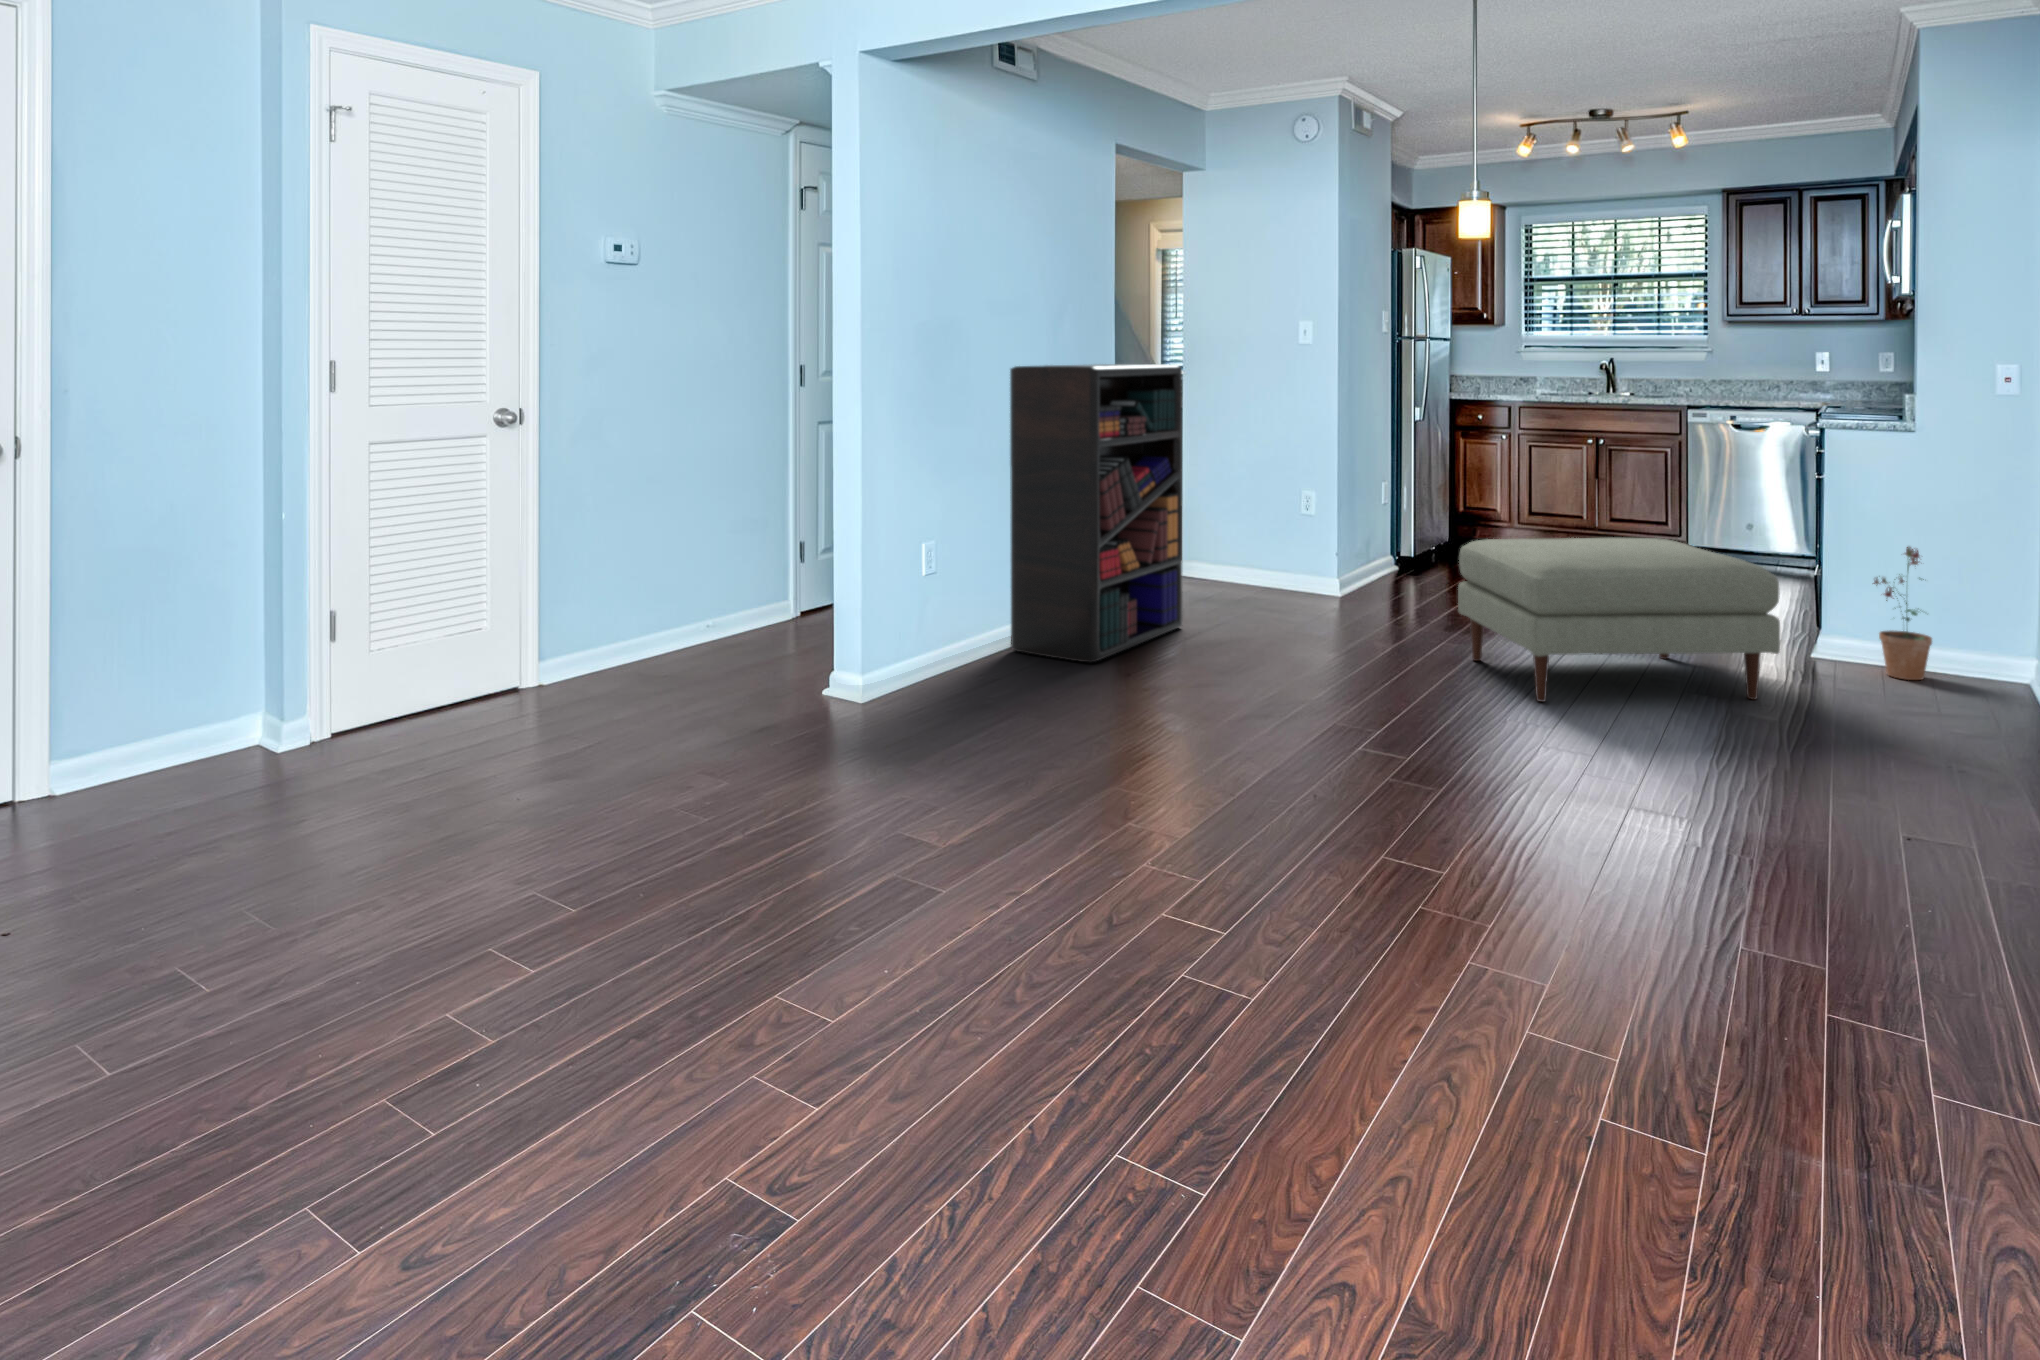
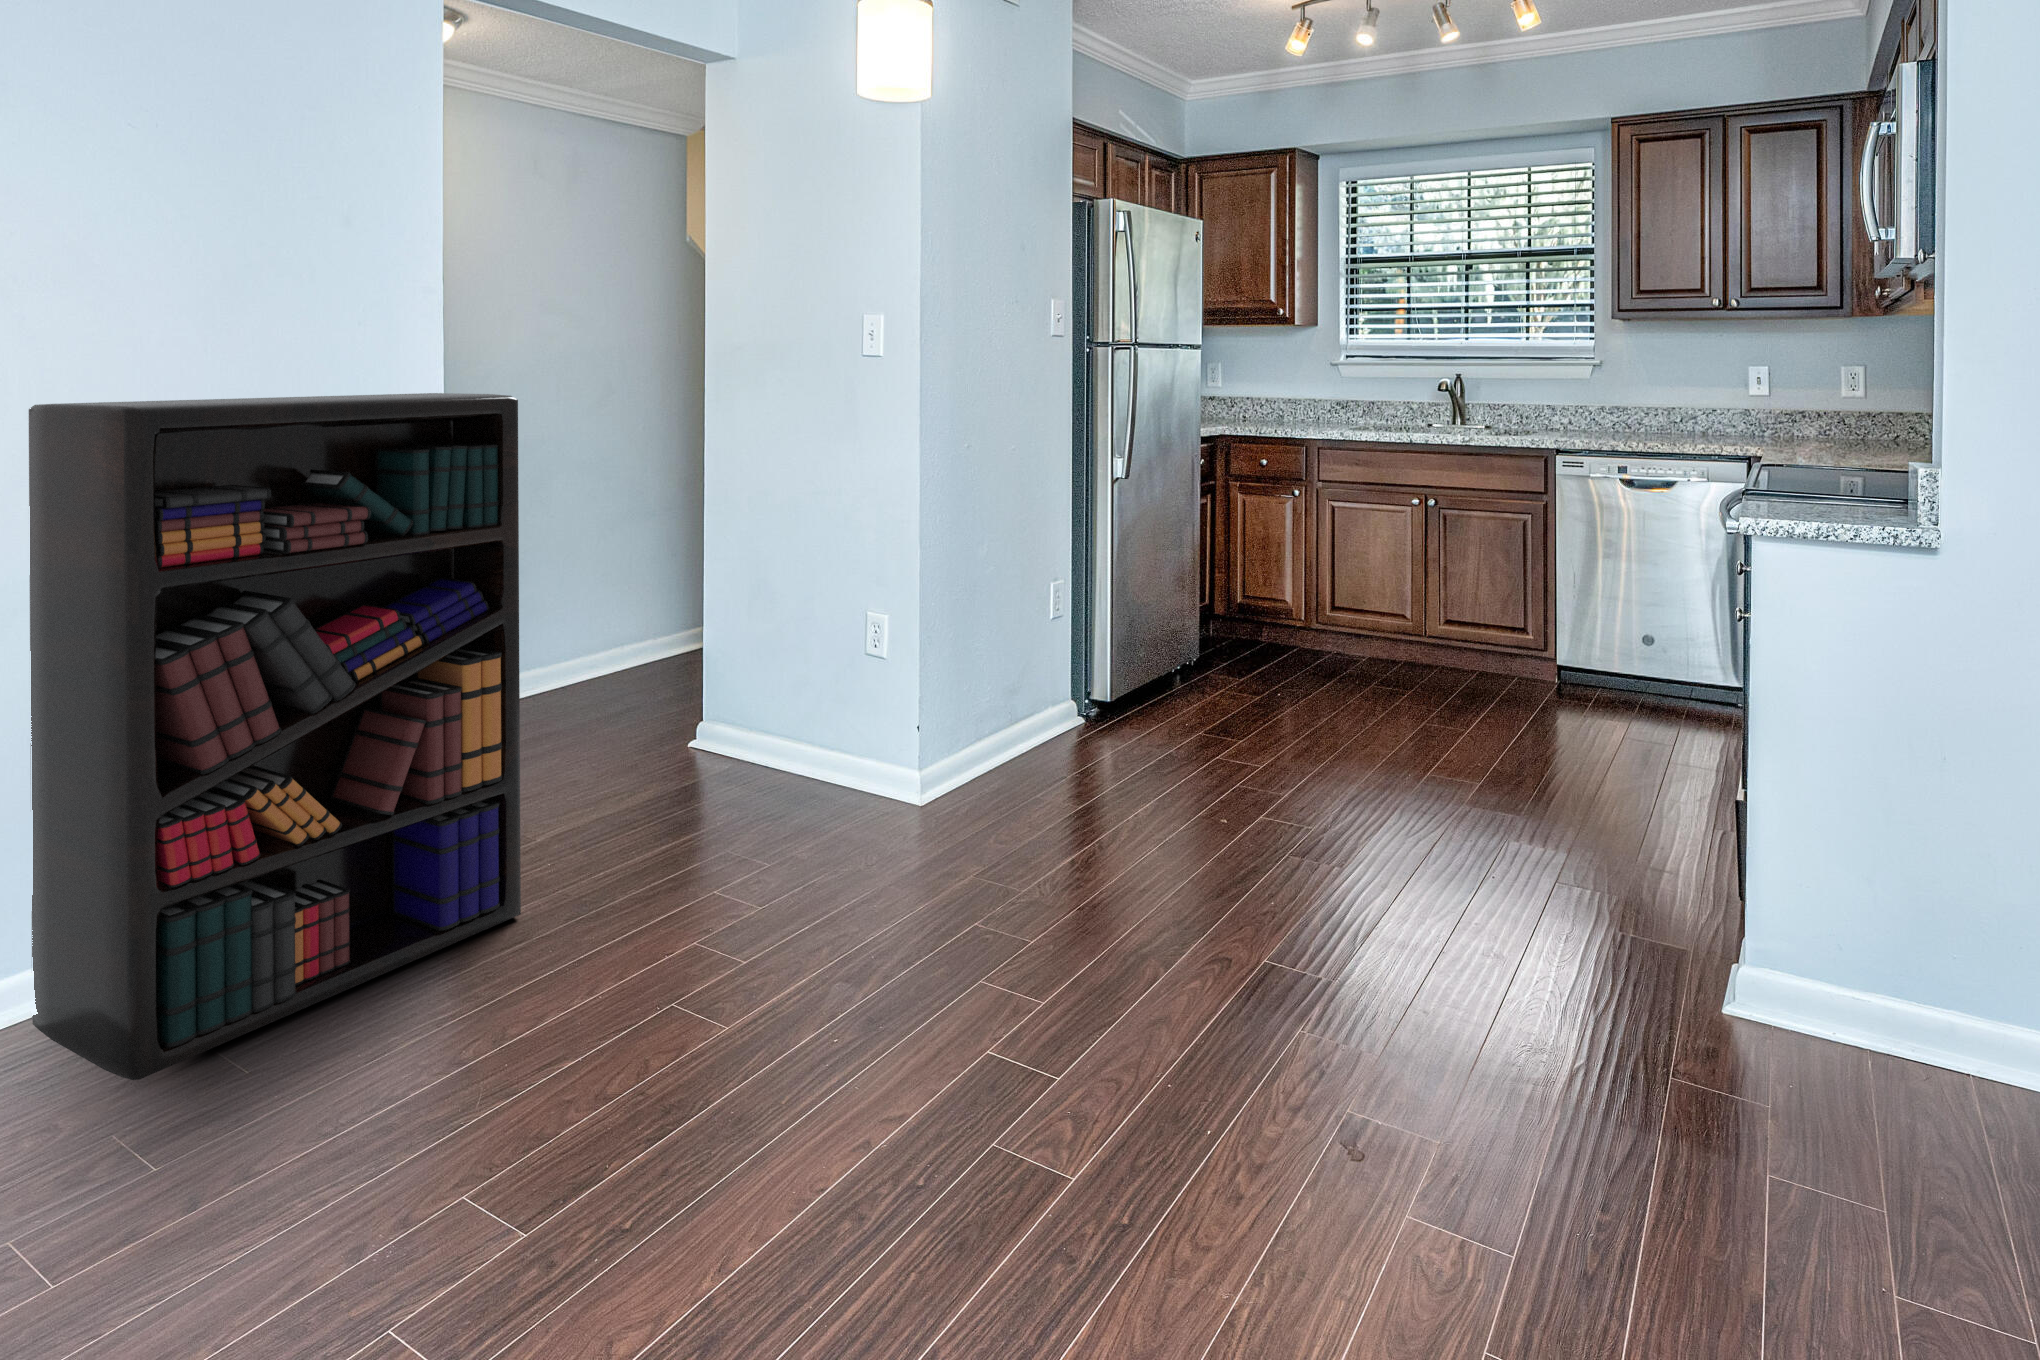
ottoman: present [1458,538,1780,702] -> none [986,766,1630,1273]
potted plant: present [1873,547,1932,680] -> none [1844,794,1982,1115]

